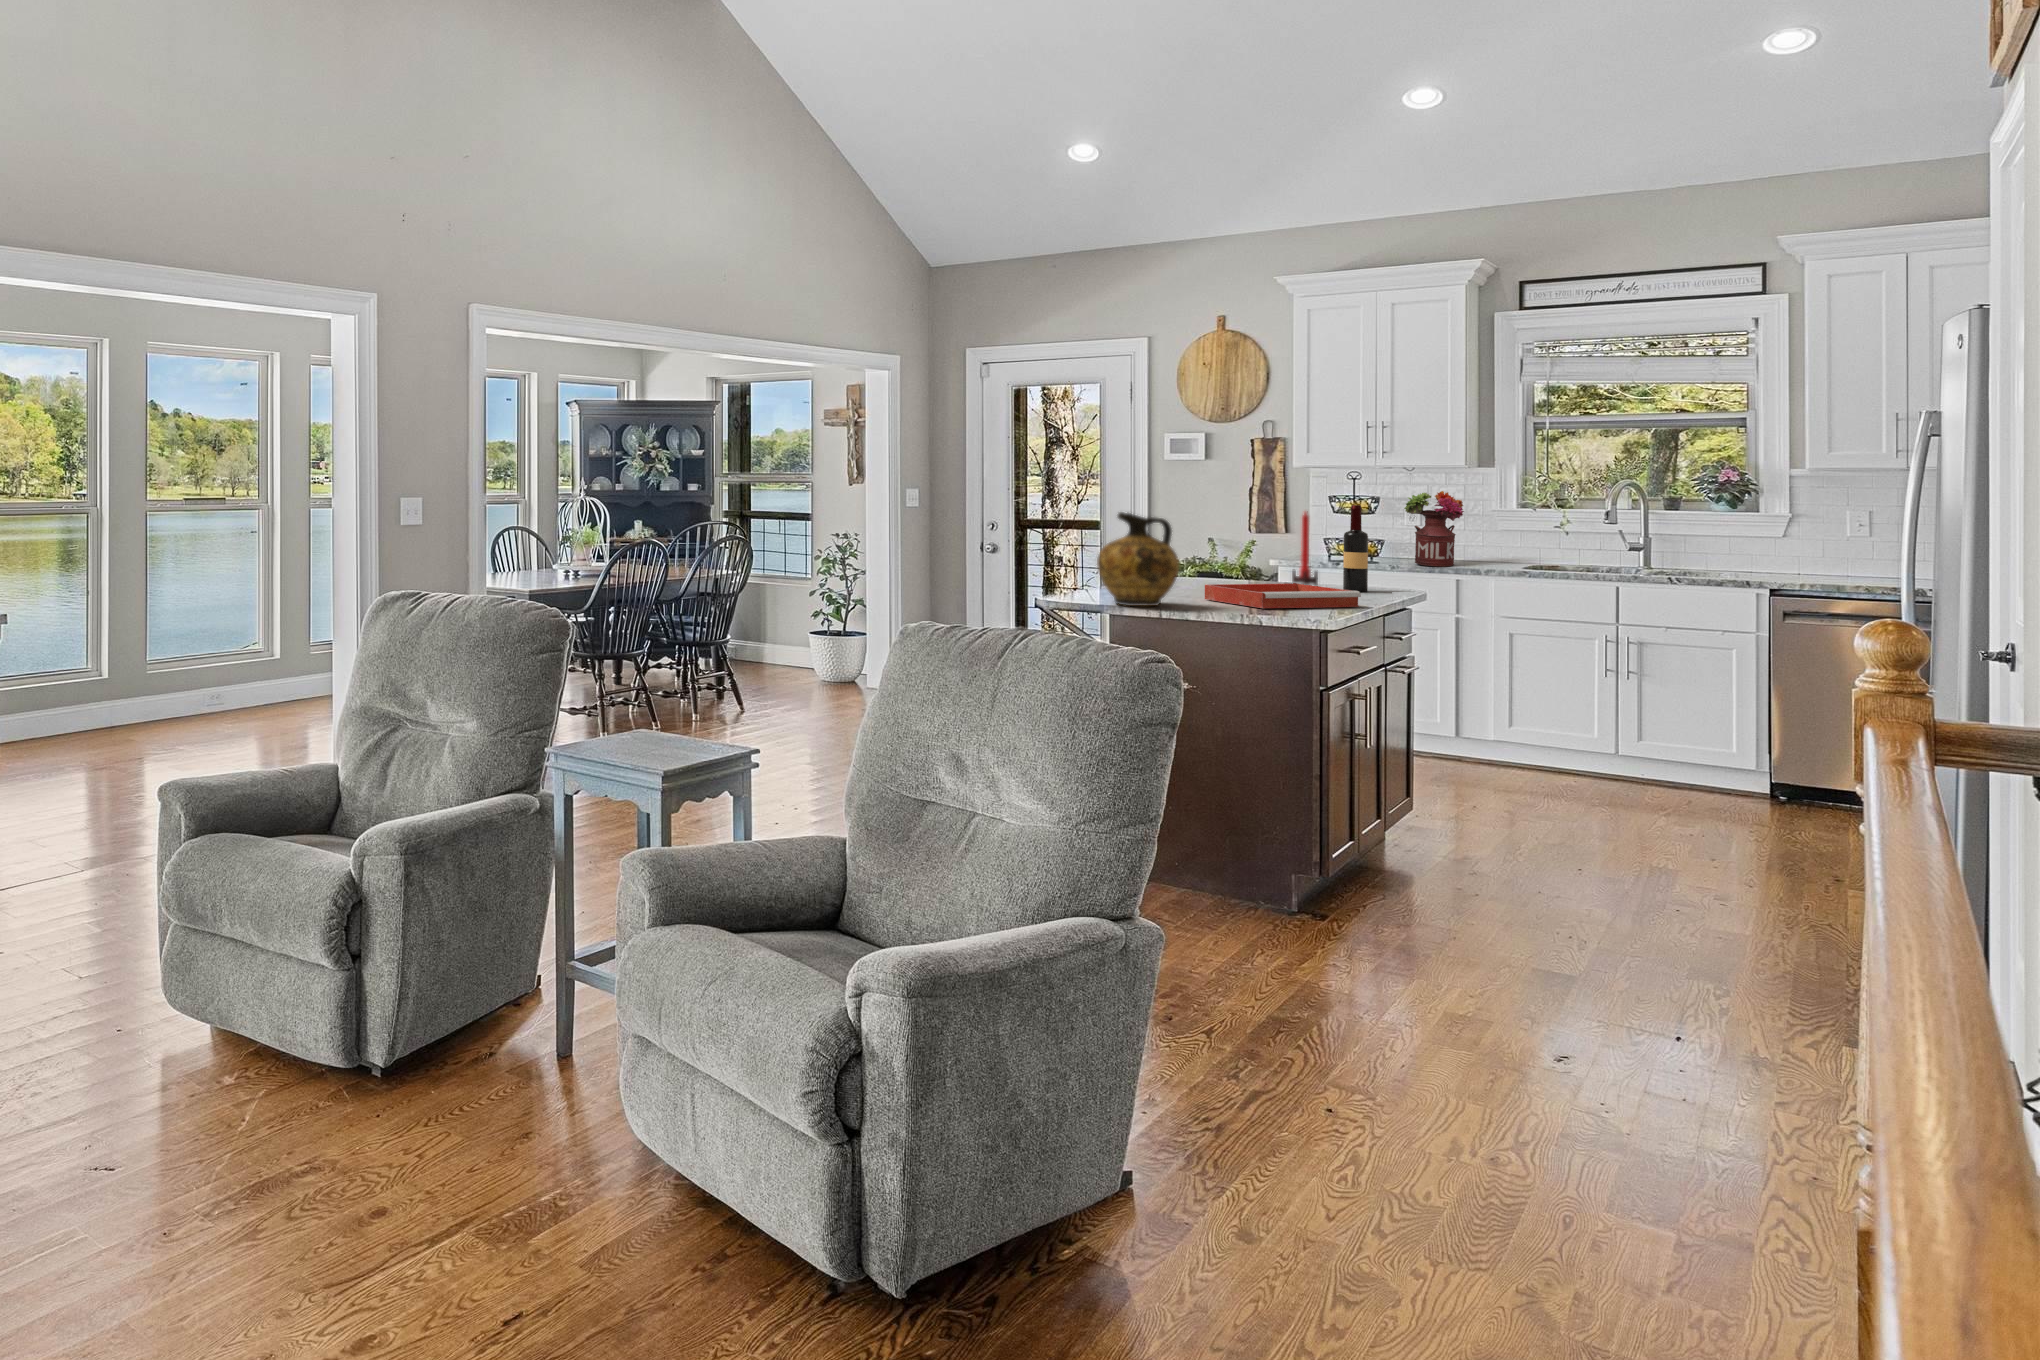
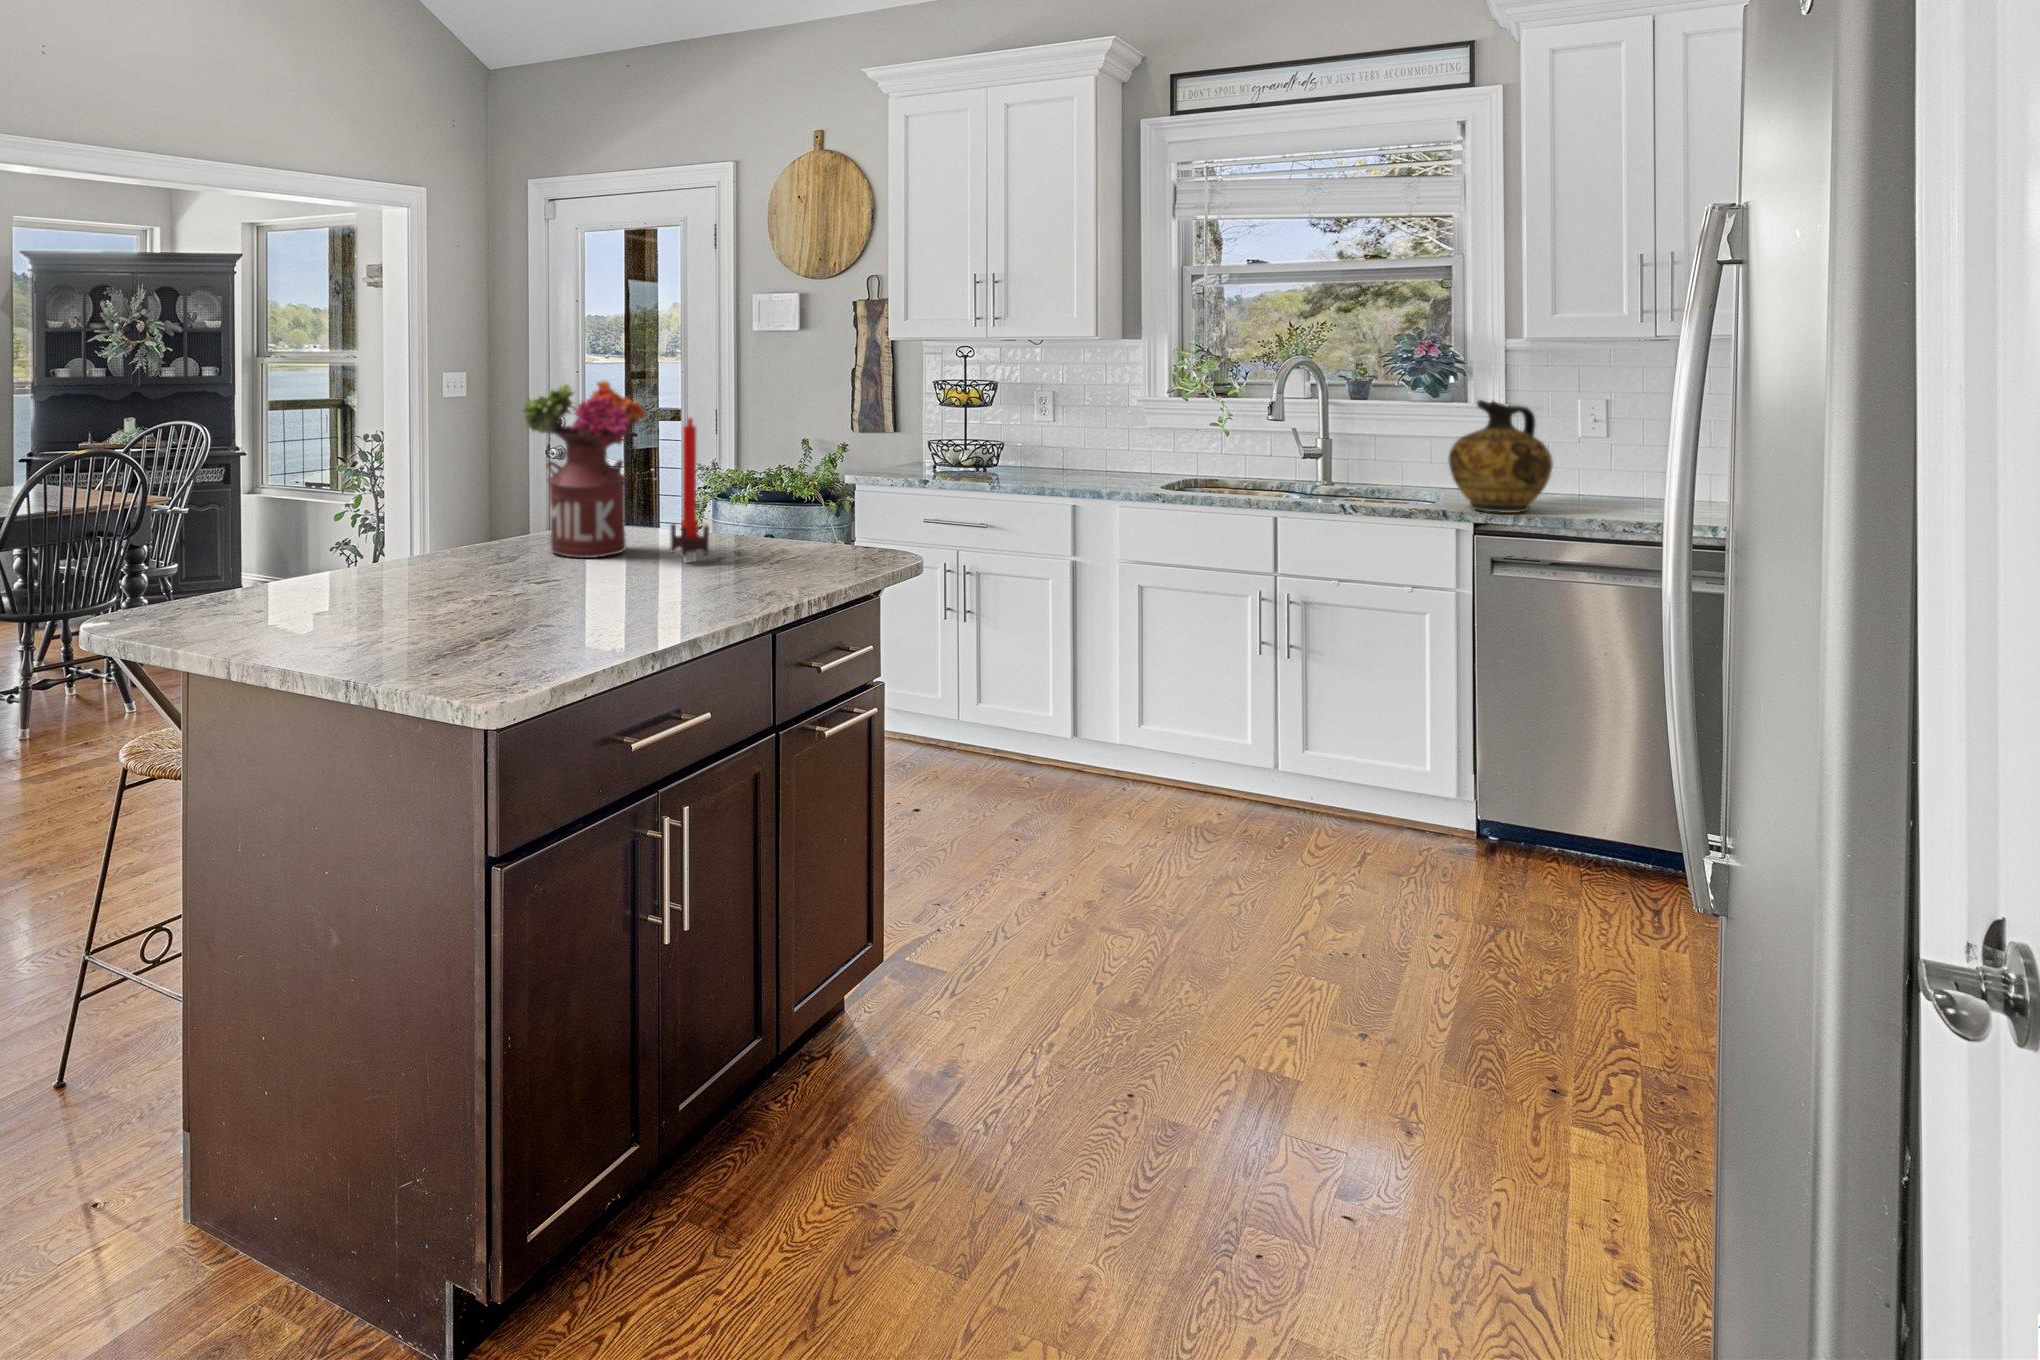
flower arrangement: present [1404,491,1464,566] -> present [523,381,645,558]
wine bottle: present [1343,505,1368,592] -> none [758,406,796,563]
ceramic jug: present [1097,512,1179,606] -> present [1448,400,1553,513]
tray: present [1205,583,1361,608] -> none [443,557,691,626]

